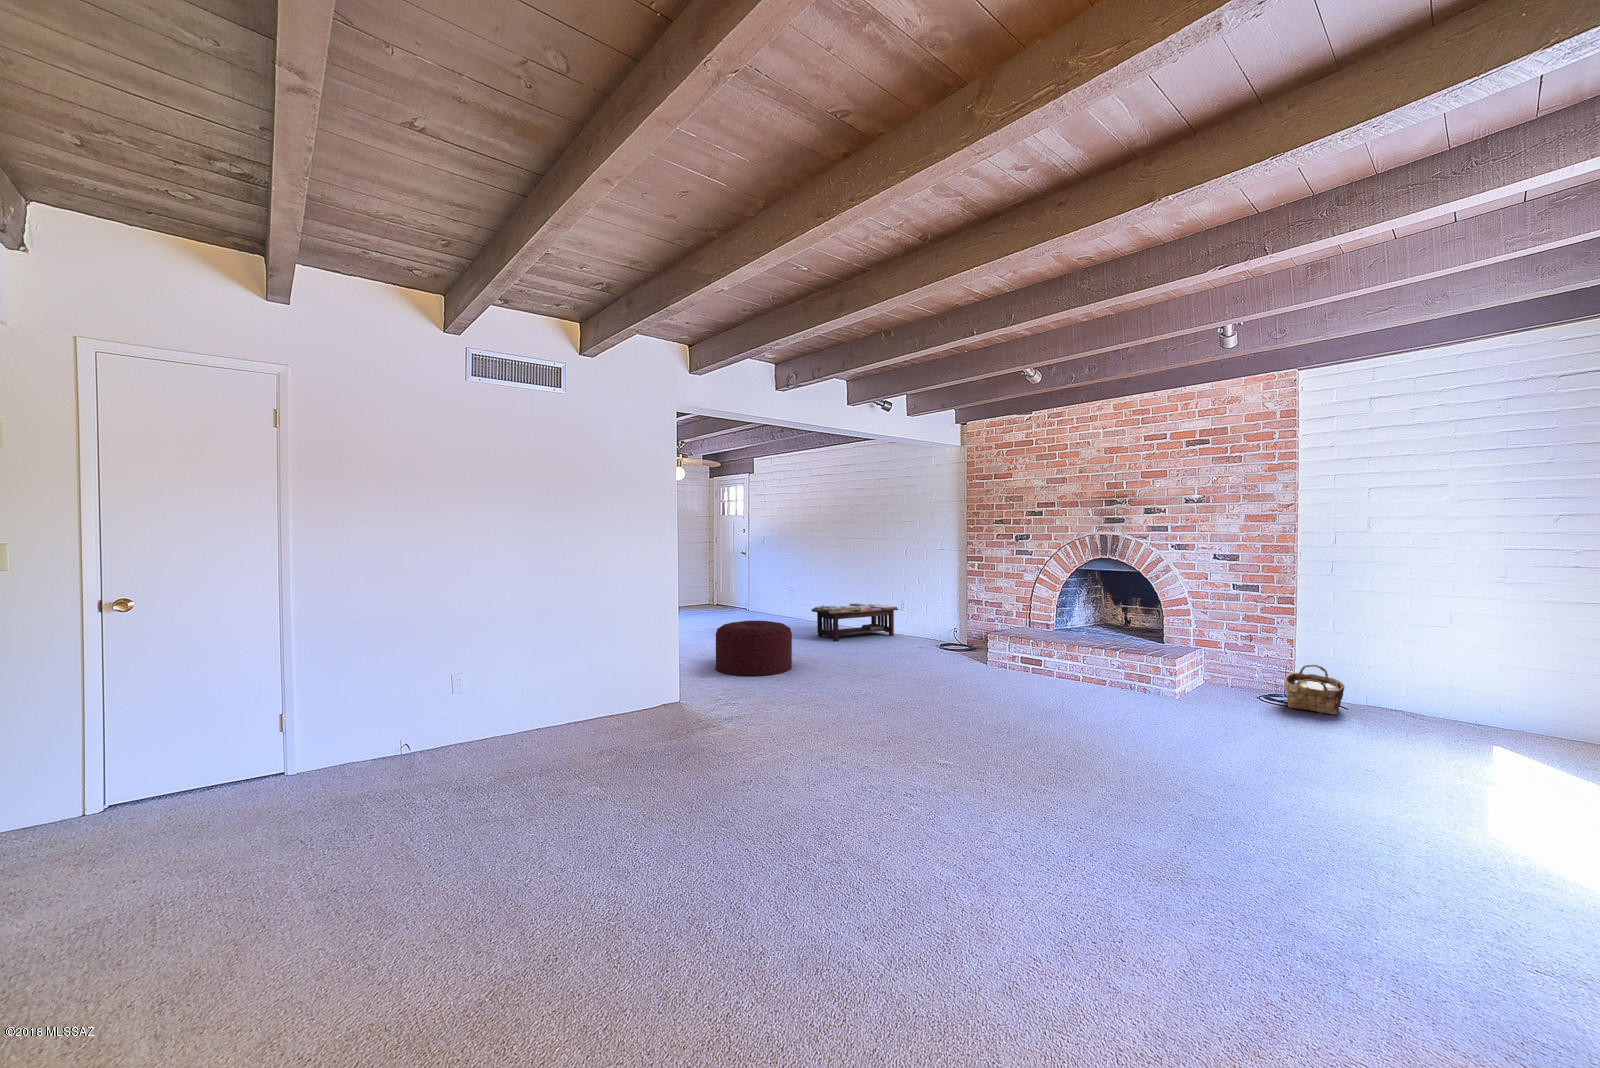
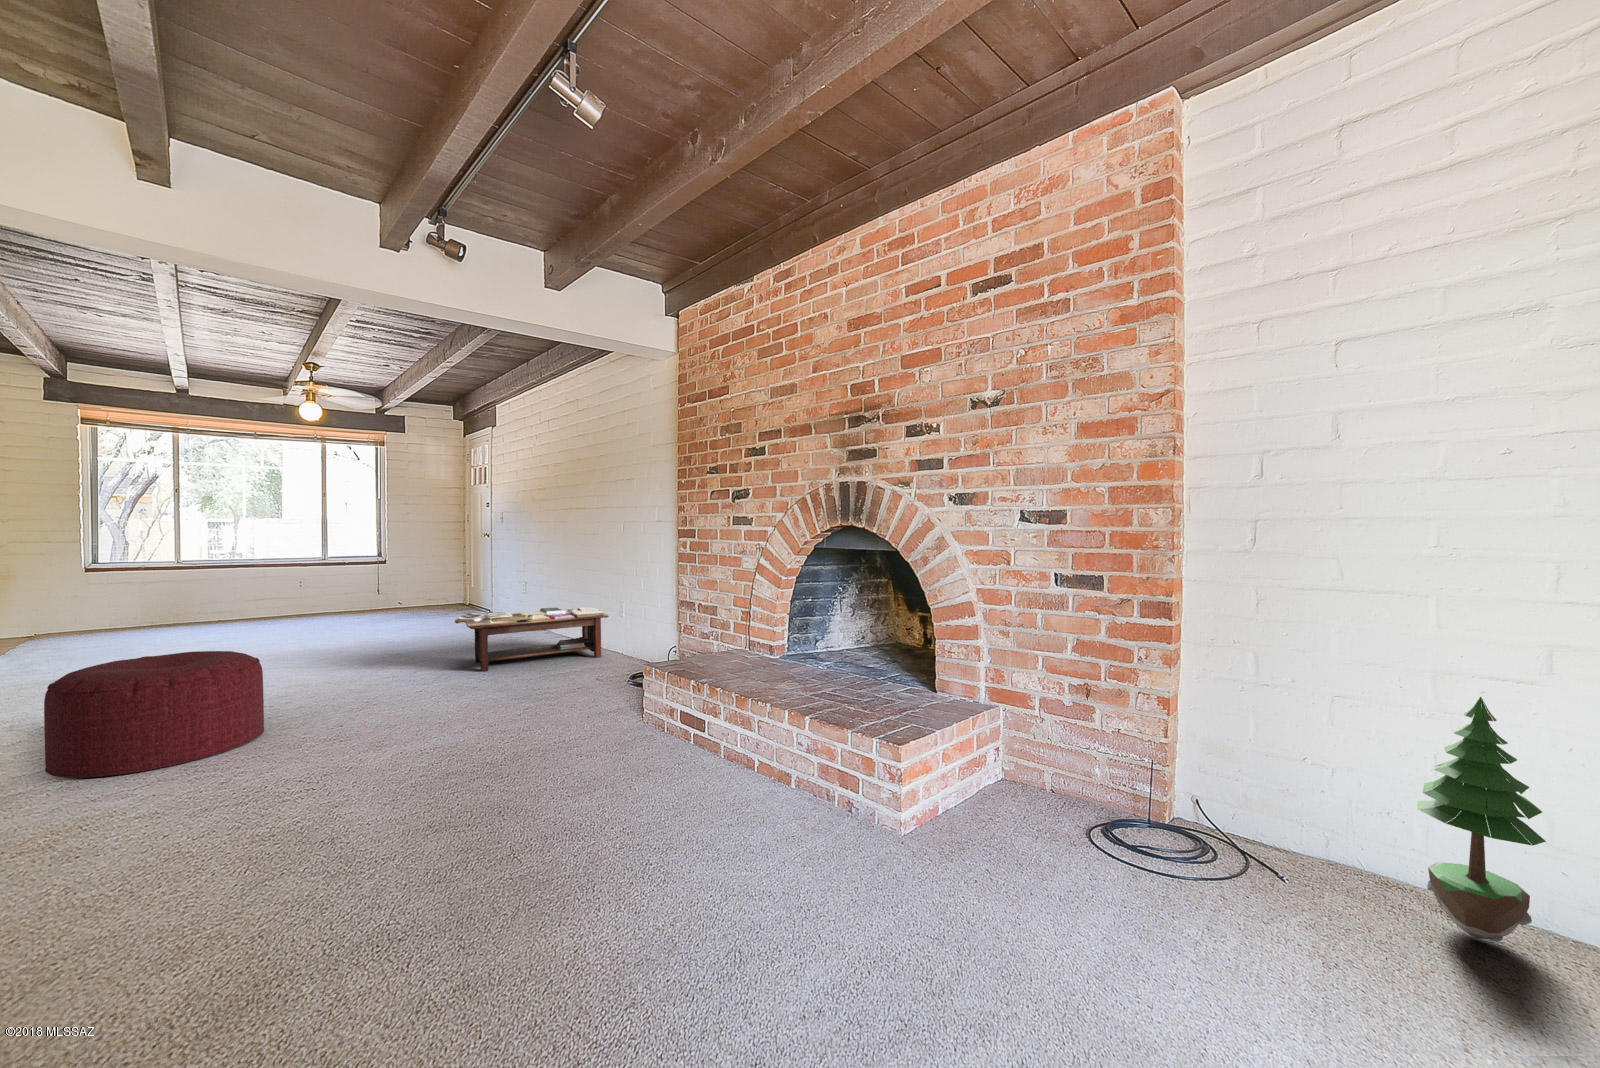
potted tree: none [1395,631,1440,721] -> present [1417,697,1546,942]
woven basket: present [1284,665,1344,715] -> none [1147,758,1286,908]

